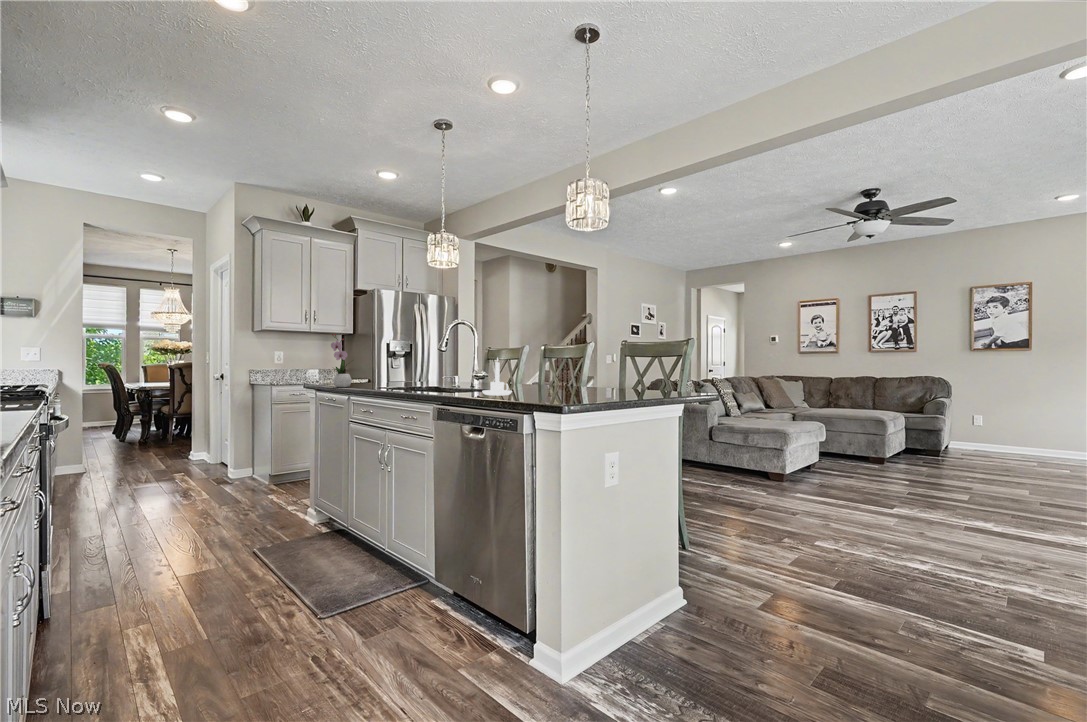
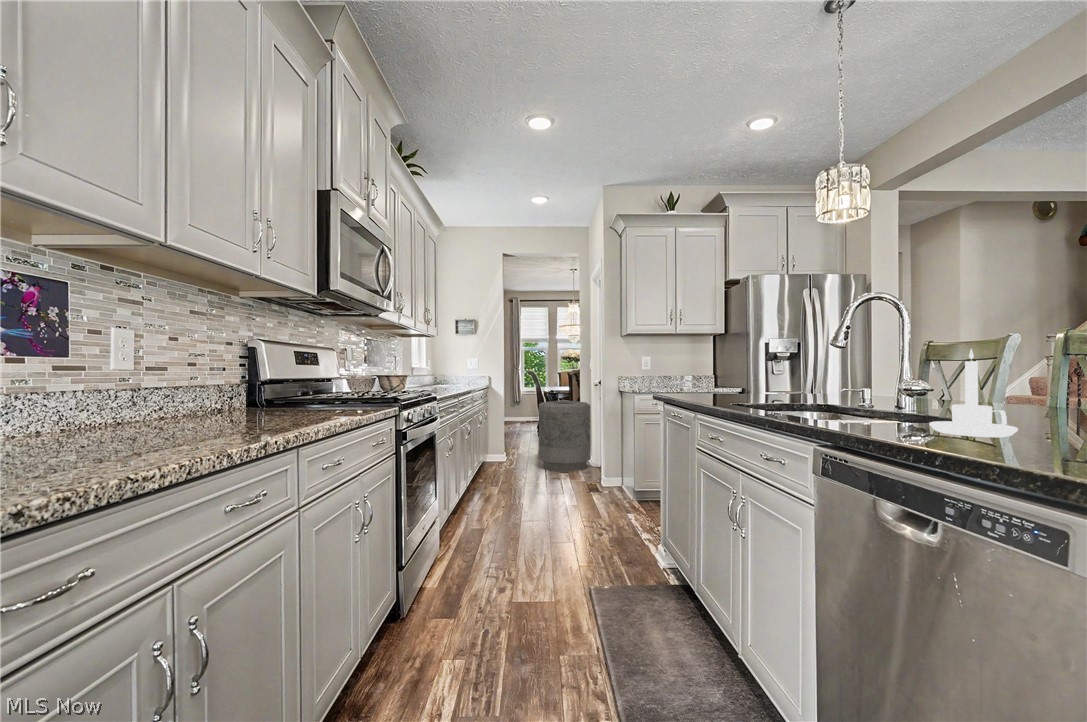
flower arrangement: present [331,334,352,387] -> none [677,330,709,399]
trash can: none [137,398,209,475] -> present [539,401,591,471]

